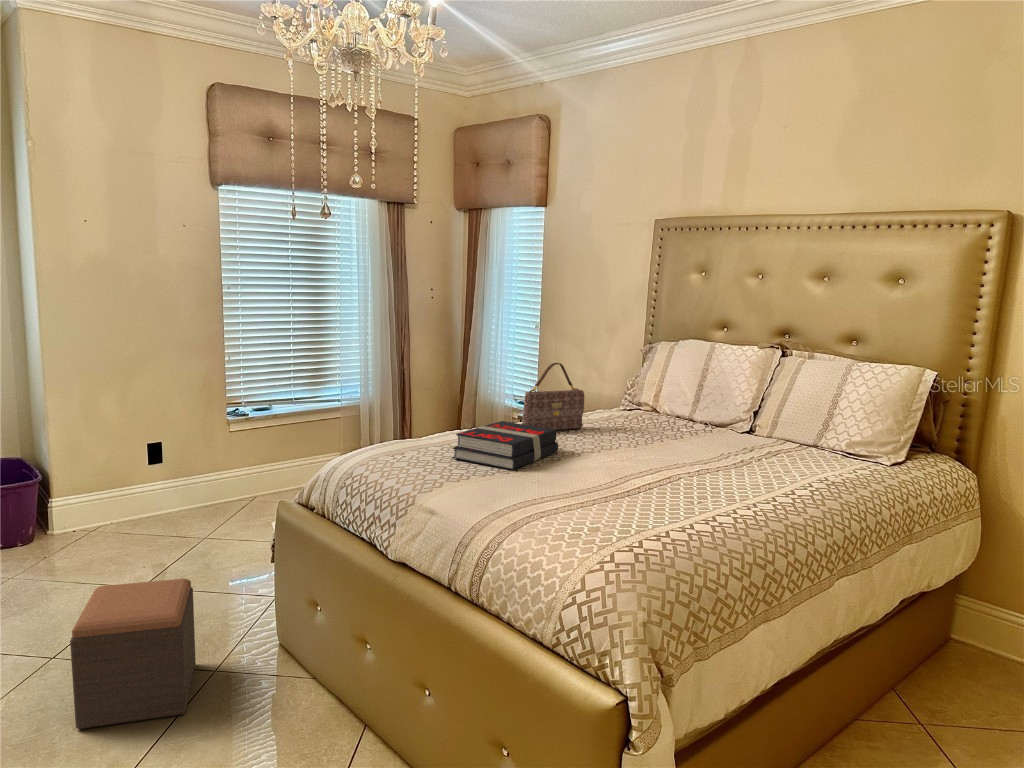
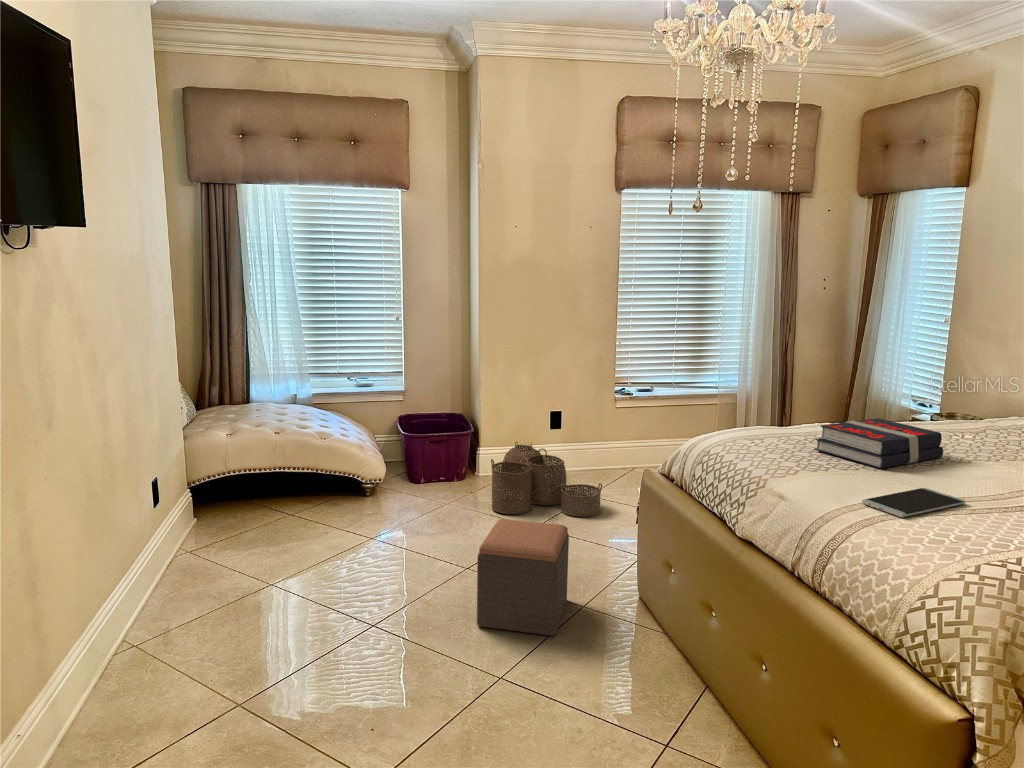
handbag: present [522,363,584,430] -> none [904,360,989,437]
woven basket: none [77,483,225,573] -> present [491,442,602,516]
smartphone: none [507,484,588,517] -> present [862,488,965,517]

